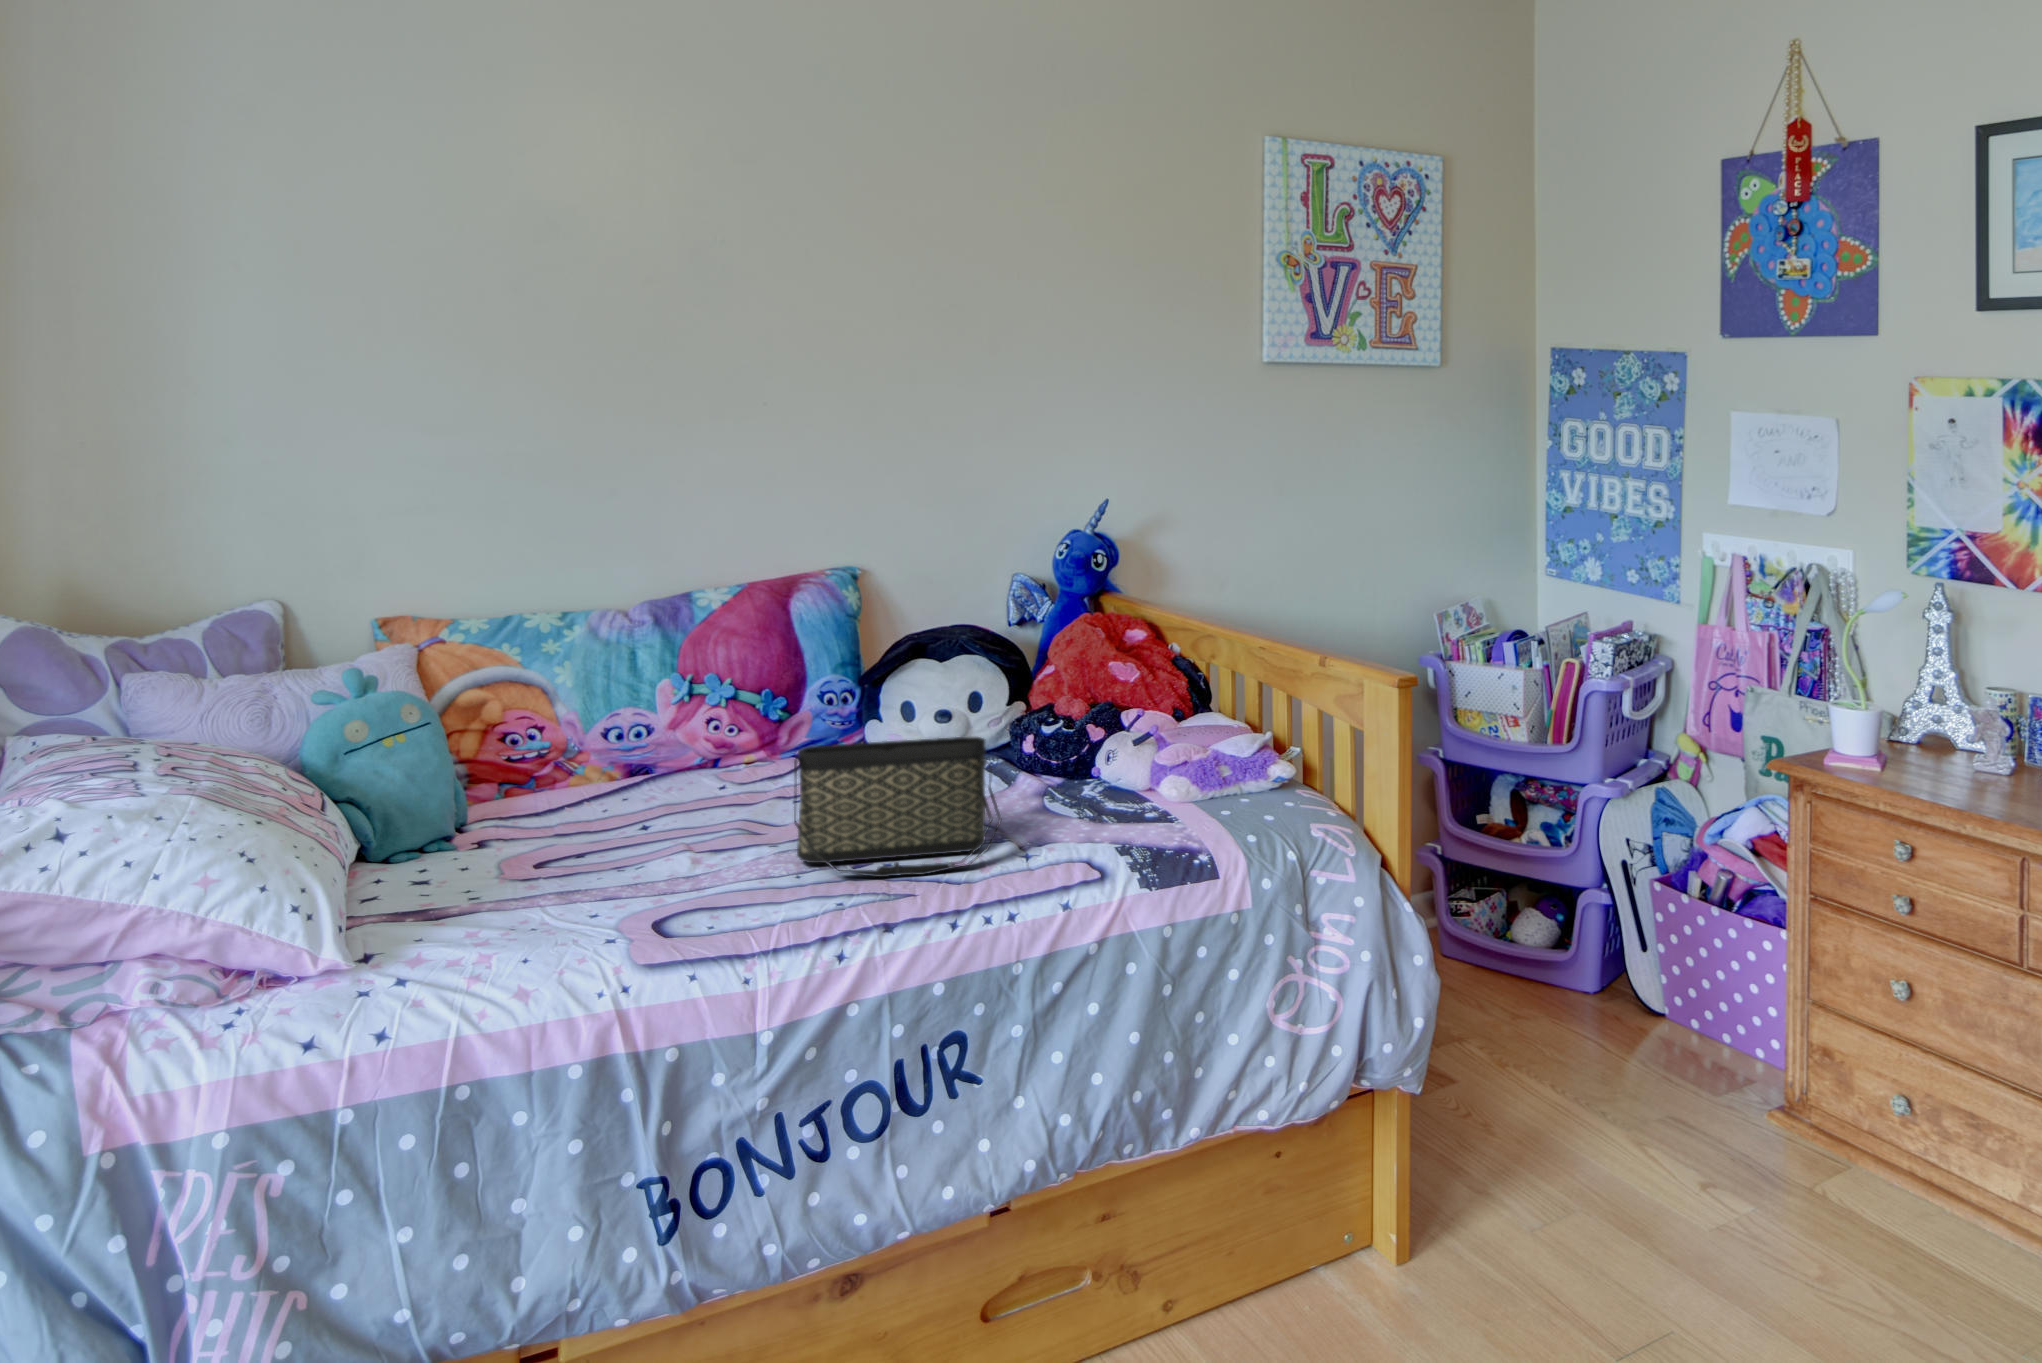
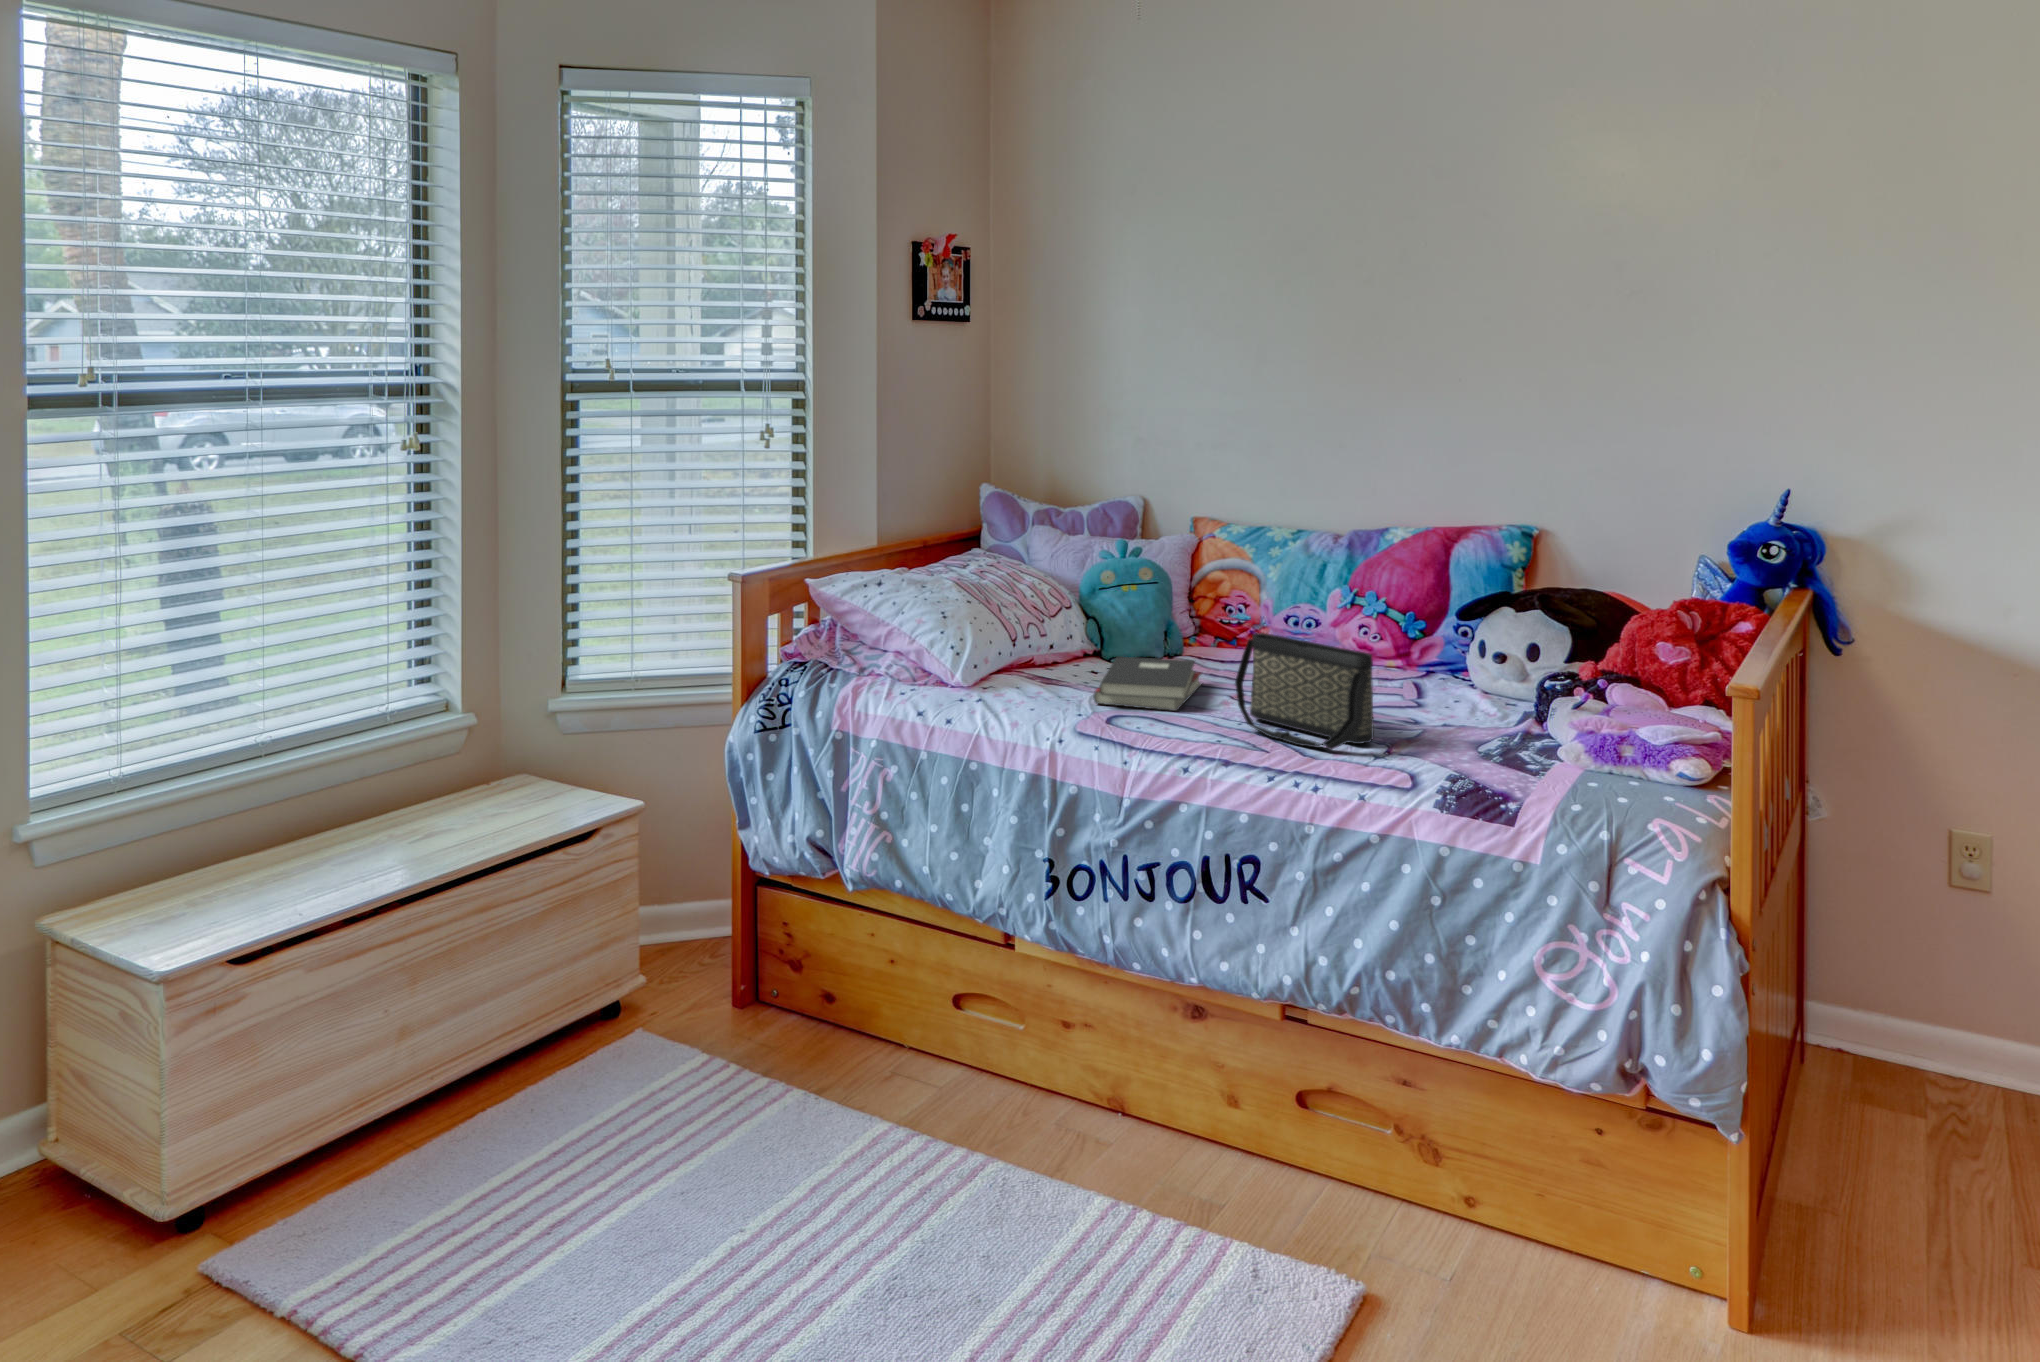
hardback book: none [502,817,709,922] -> present [1093,657,1201,711]

